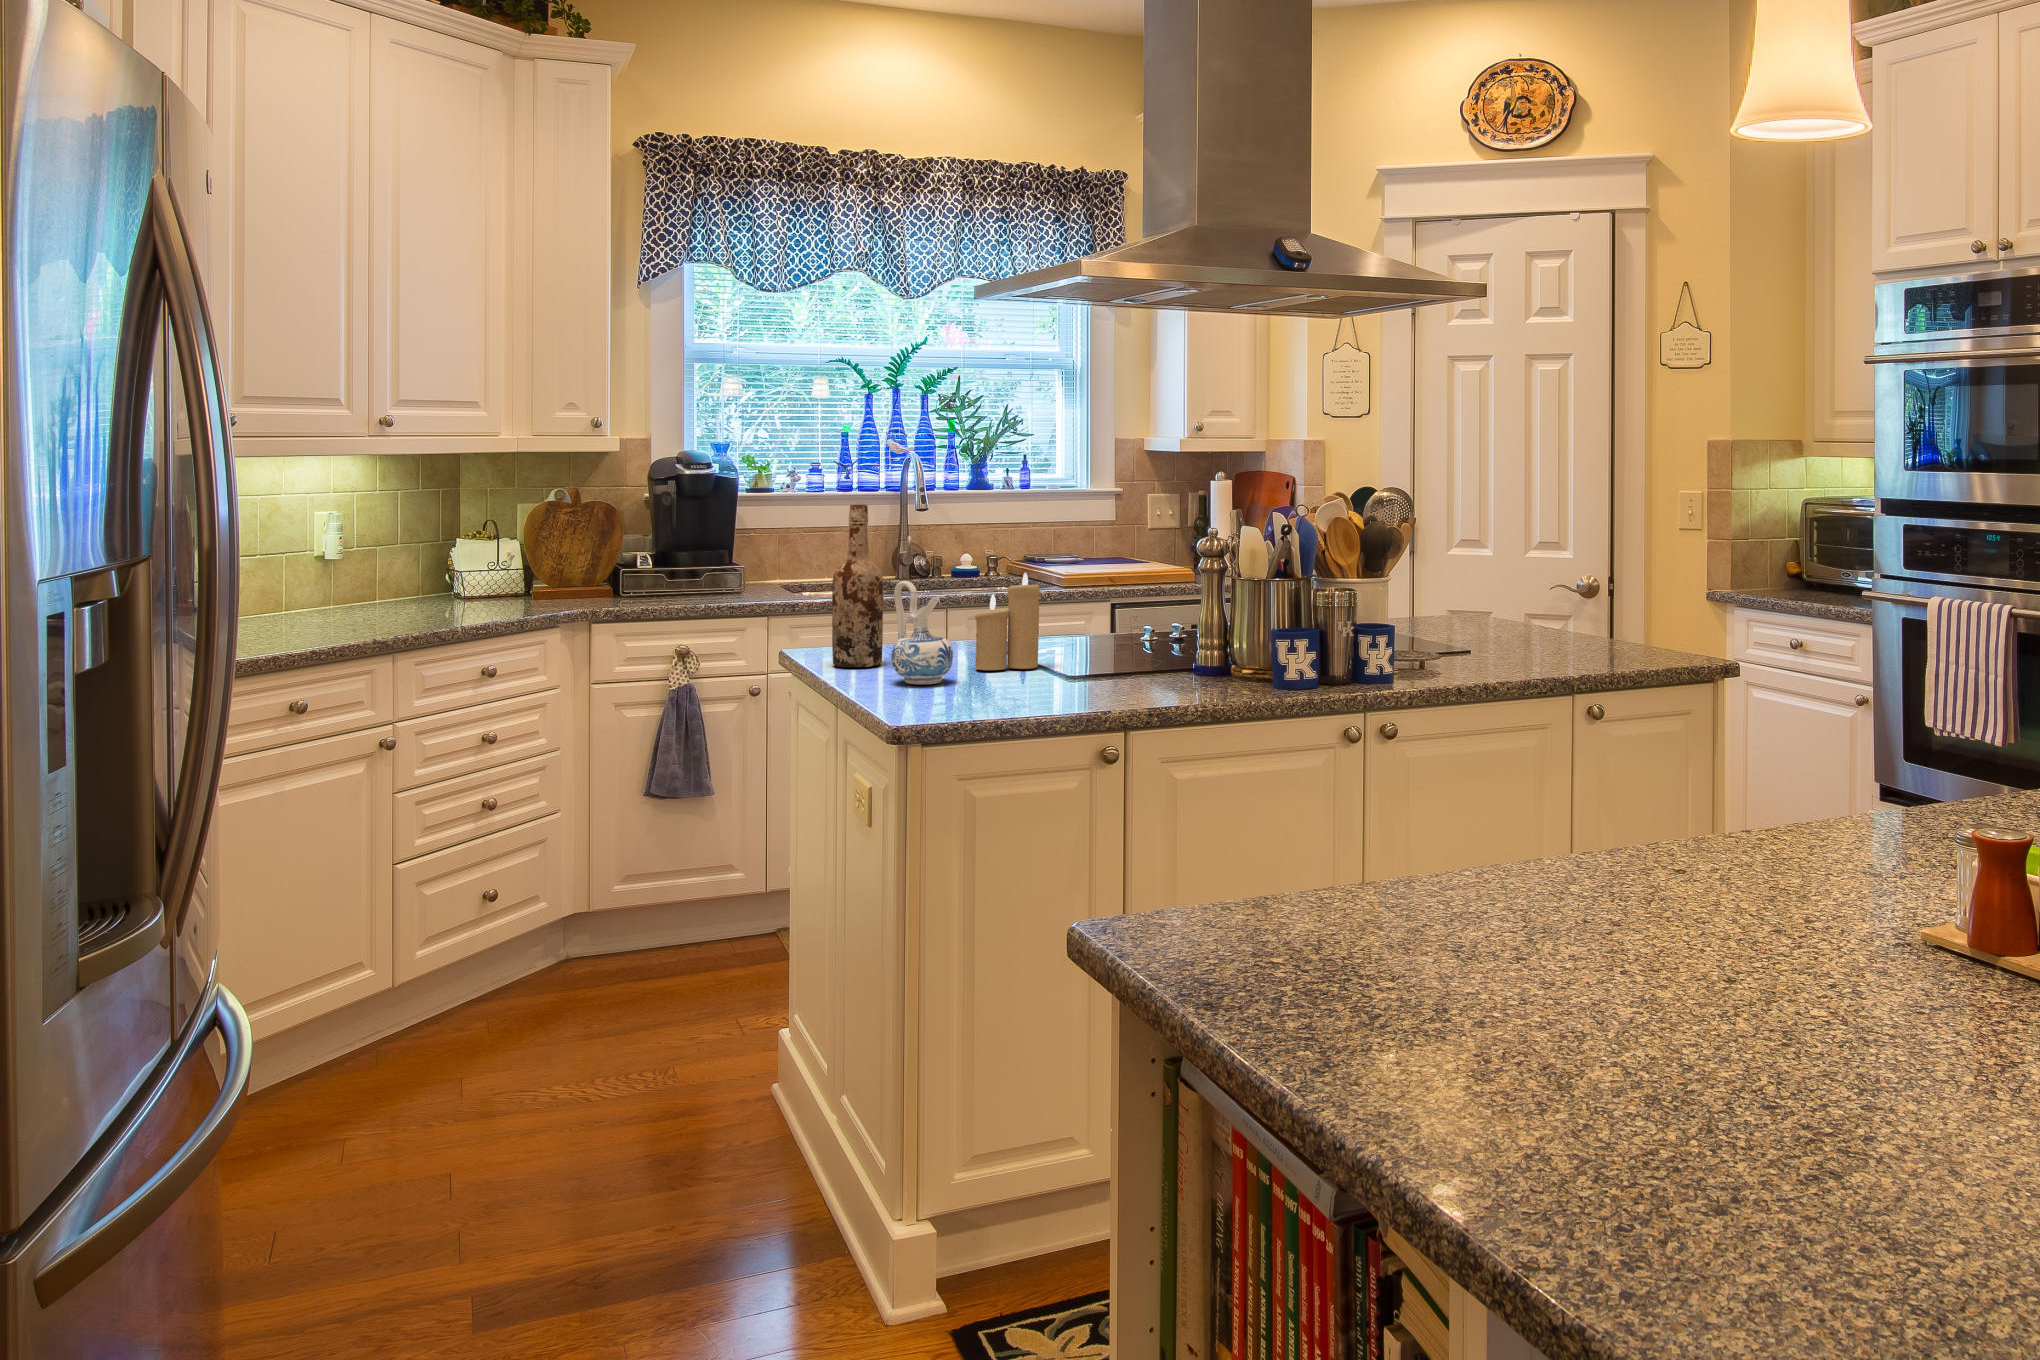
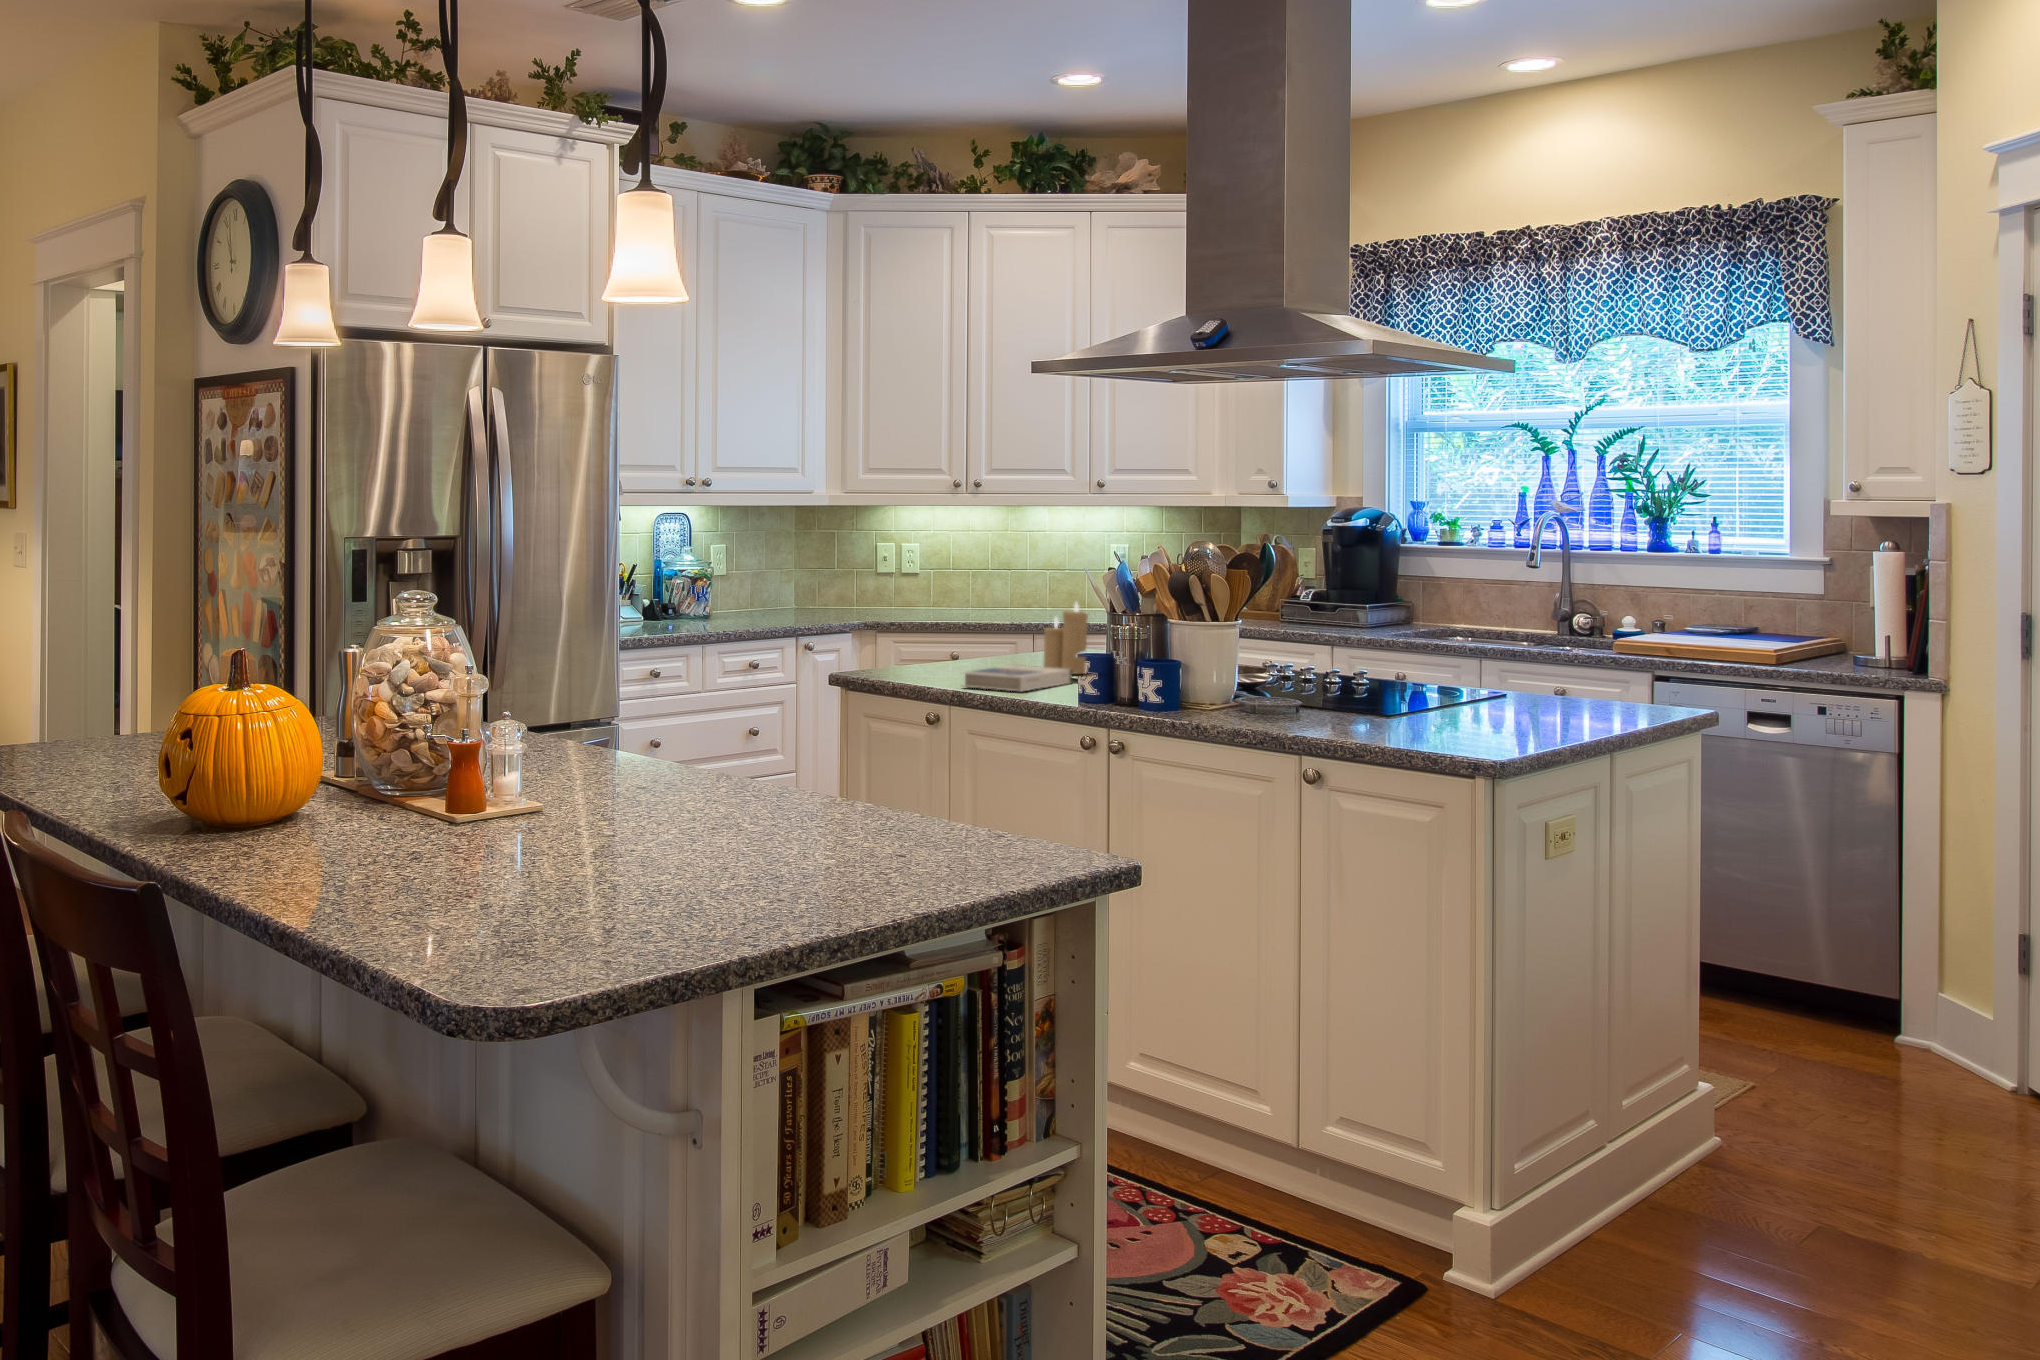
wine bottle: present [832,505,884,667] -> none [1005,548,1041,663]
ceramic pitcher: present [891,581,953,684] -> none [961,600,1004,672]
hardback book: none [1019,659,1162,701] -> present [964,665,1072,691]

